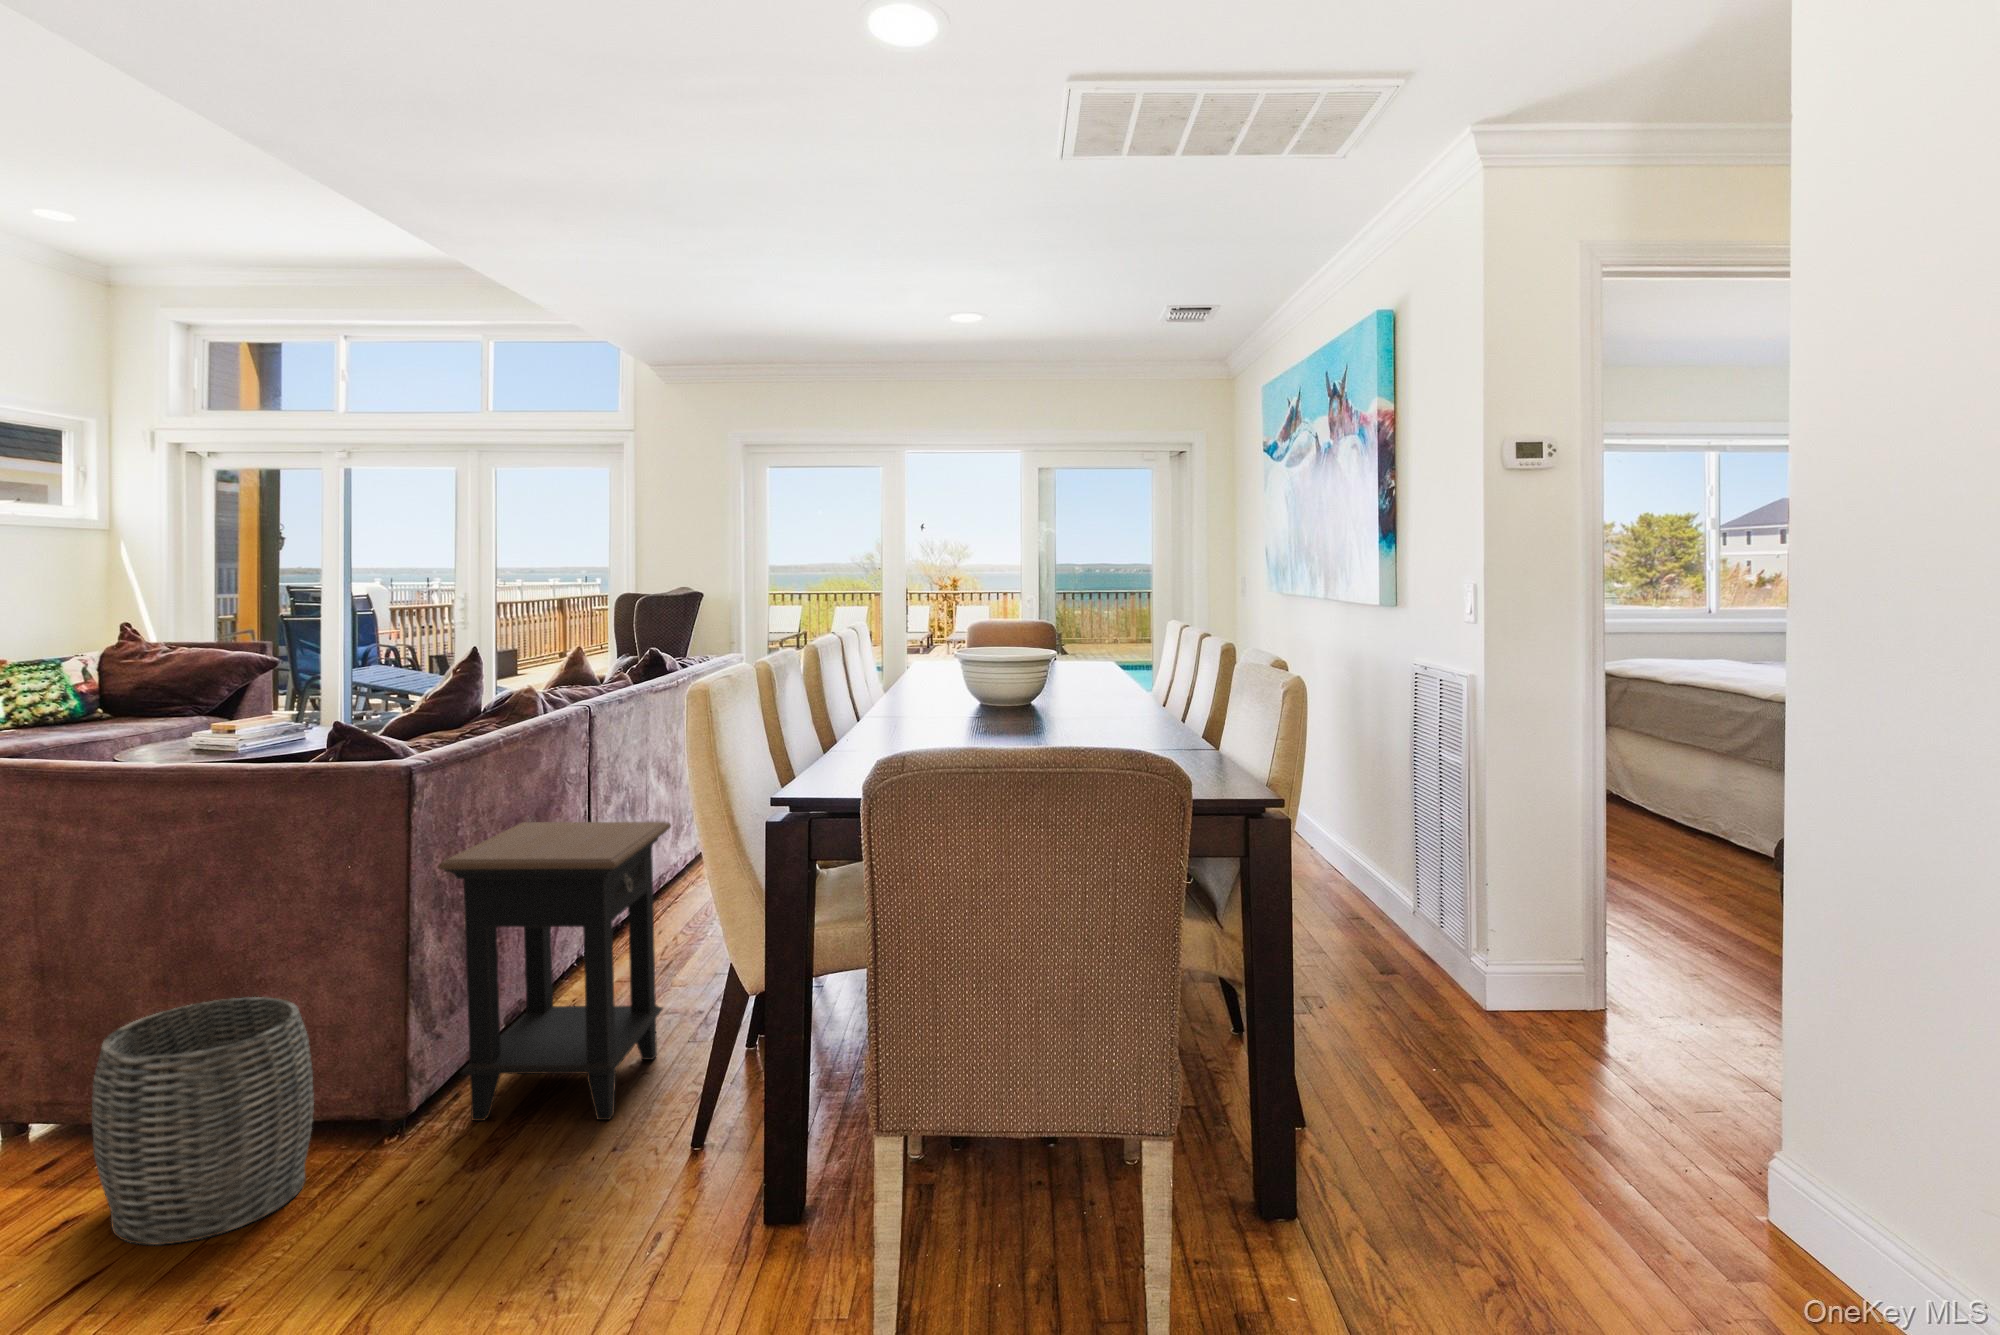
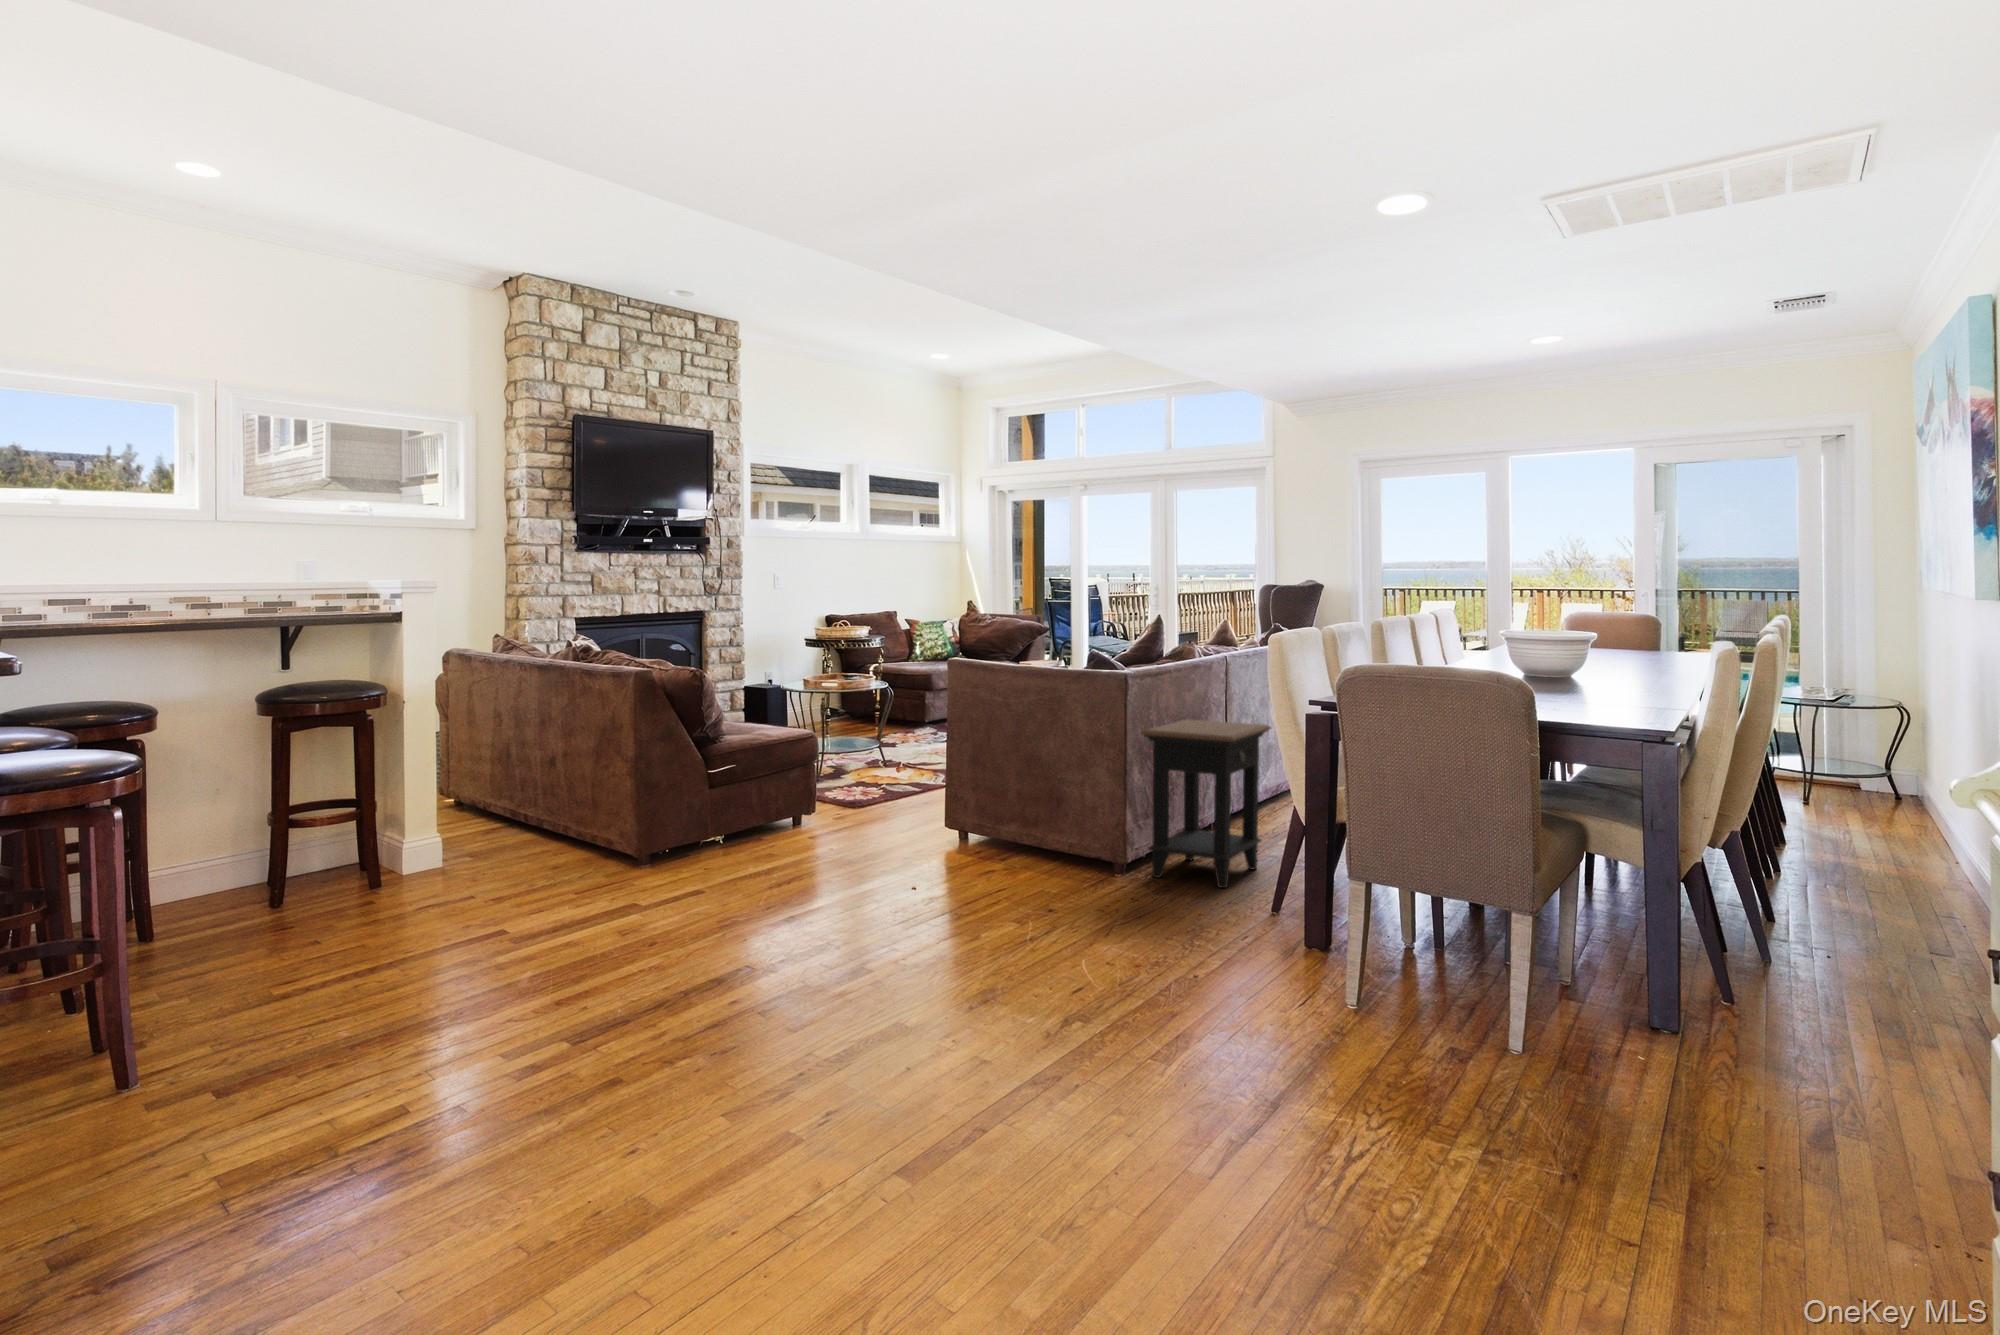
woven basket: present [92,997,314,1245] -> none [991,789,1080,893]

